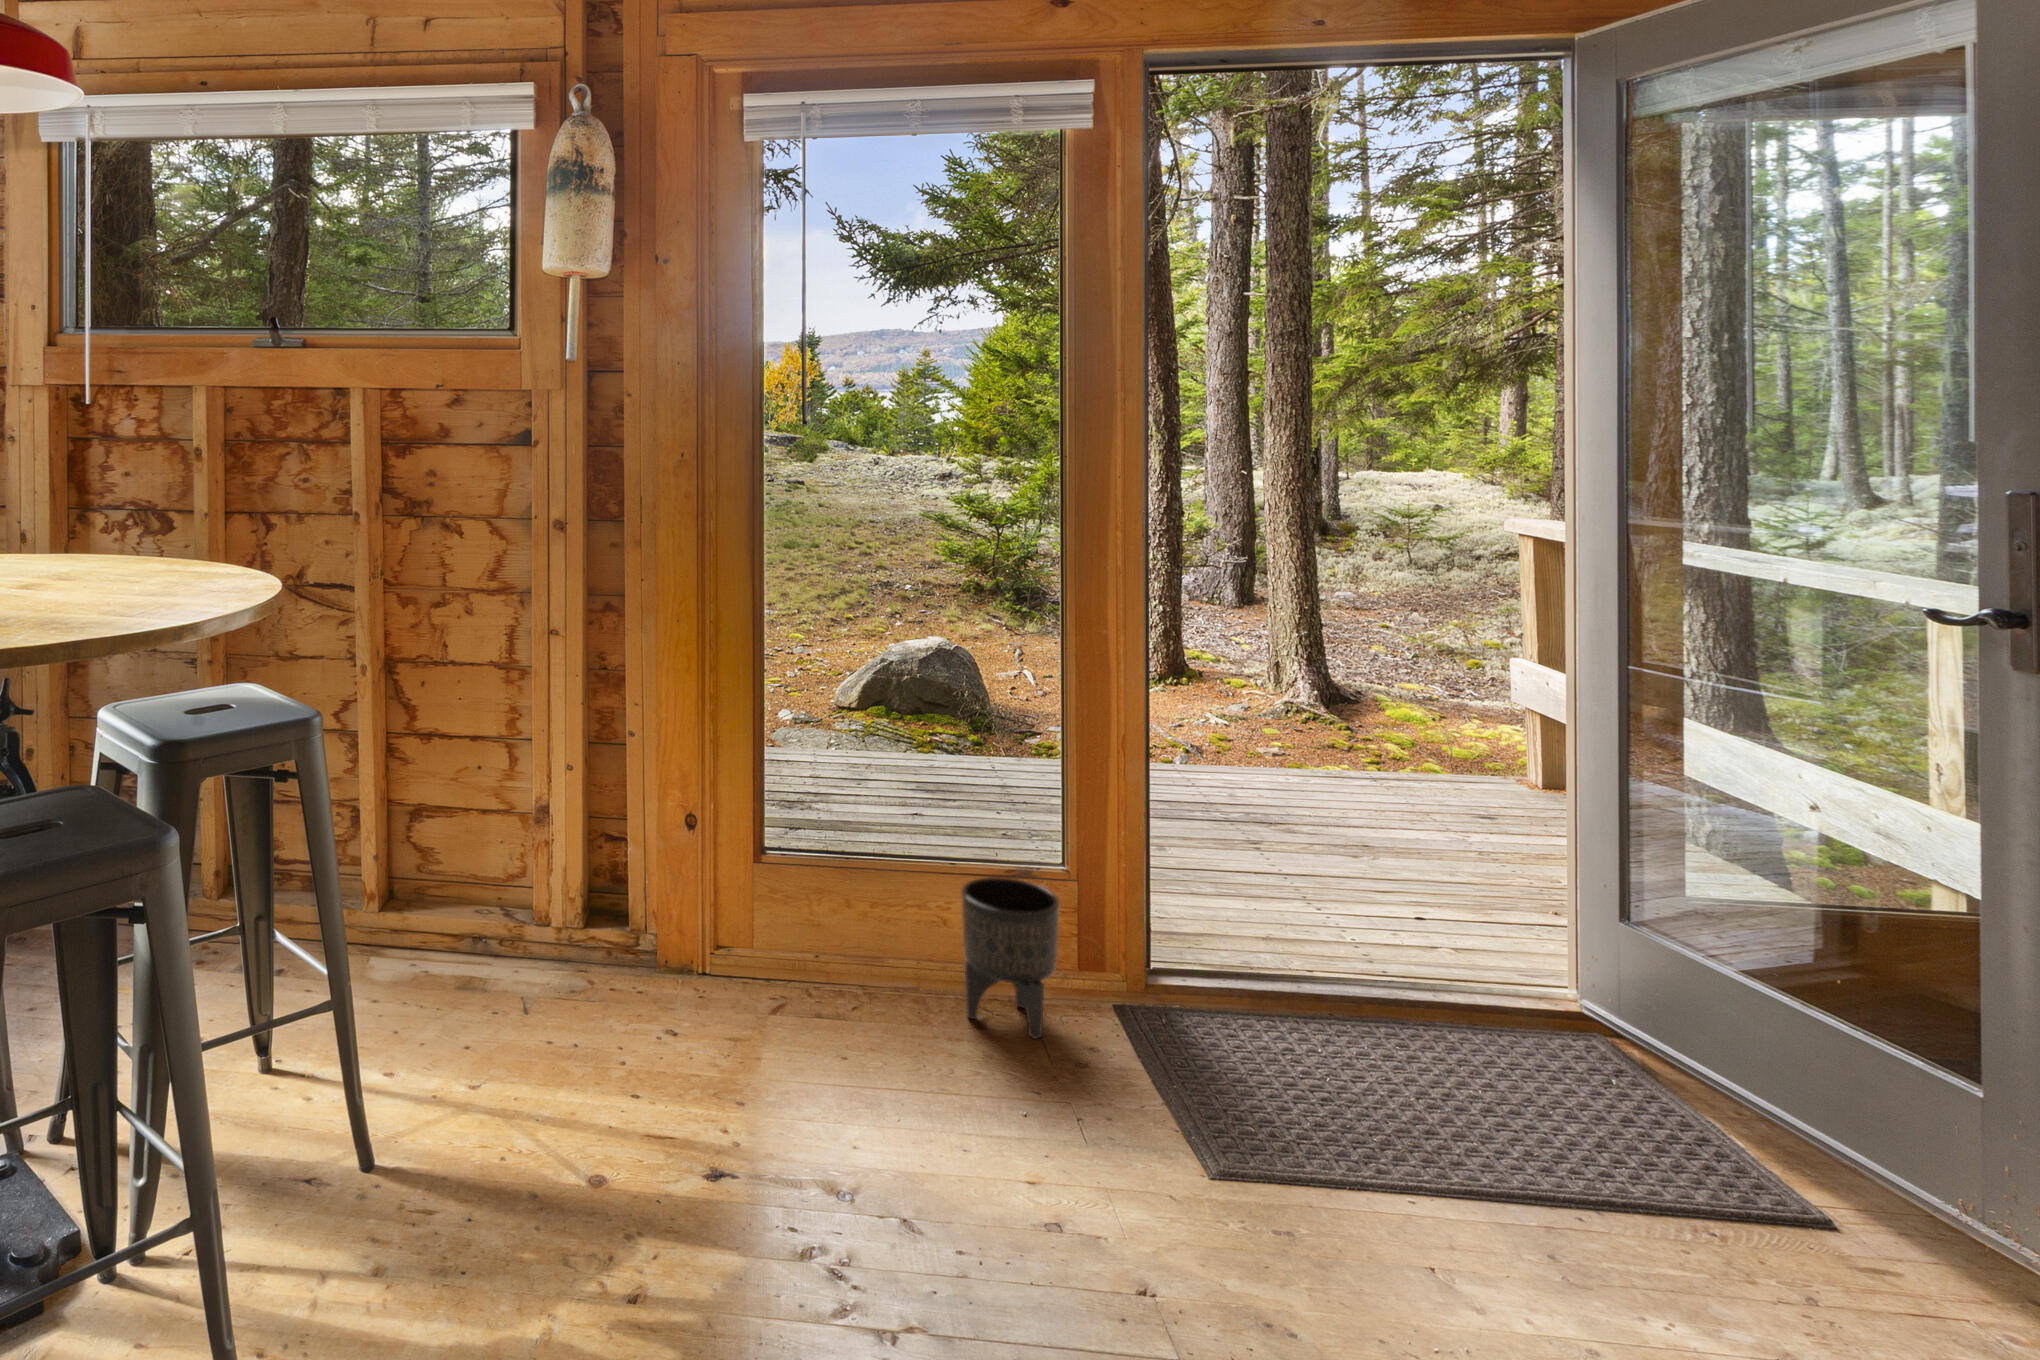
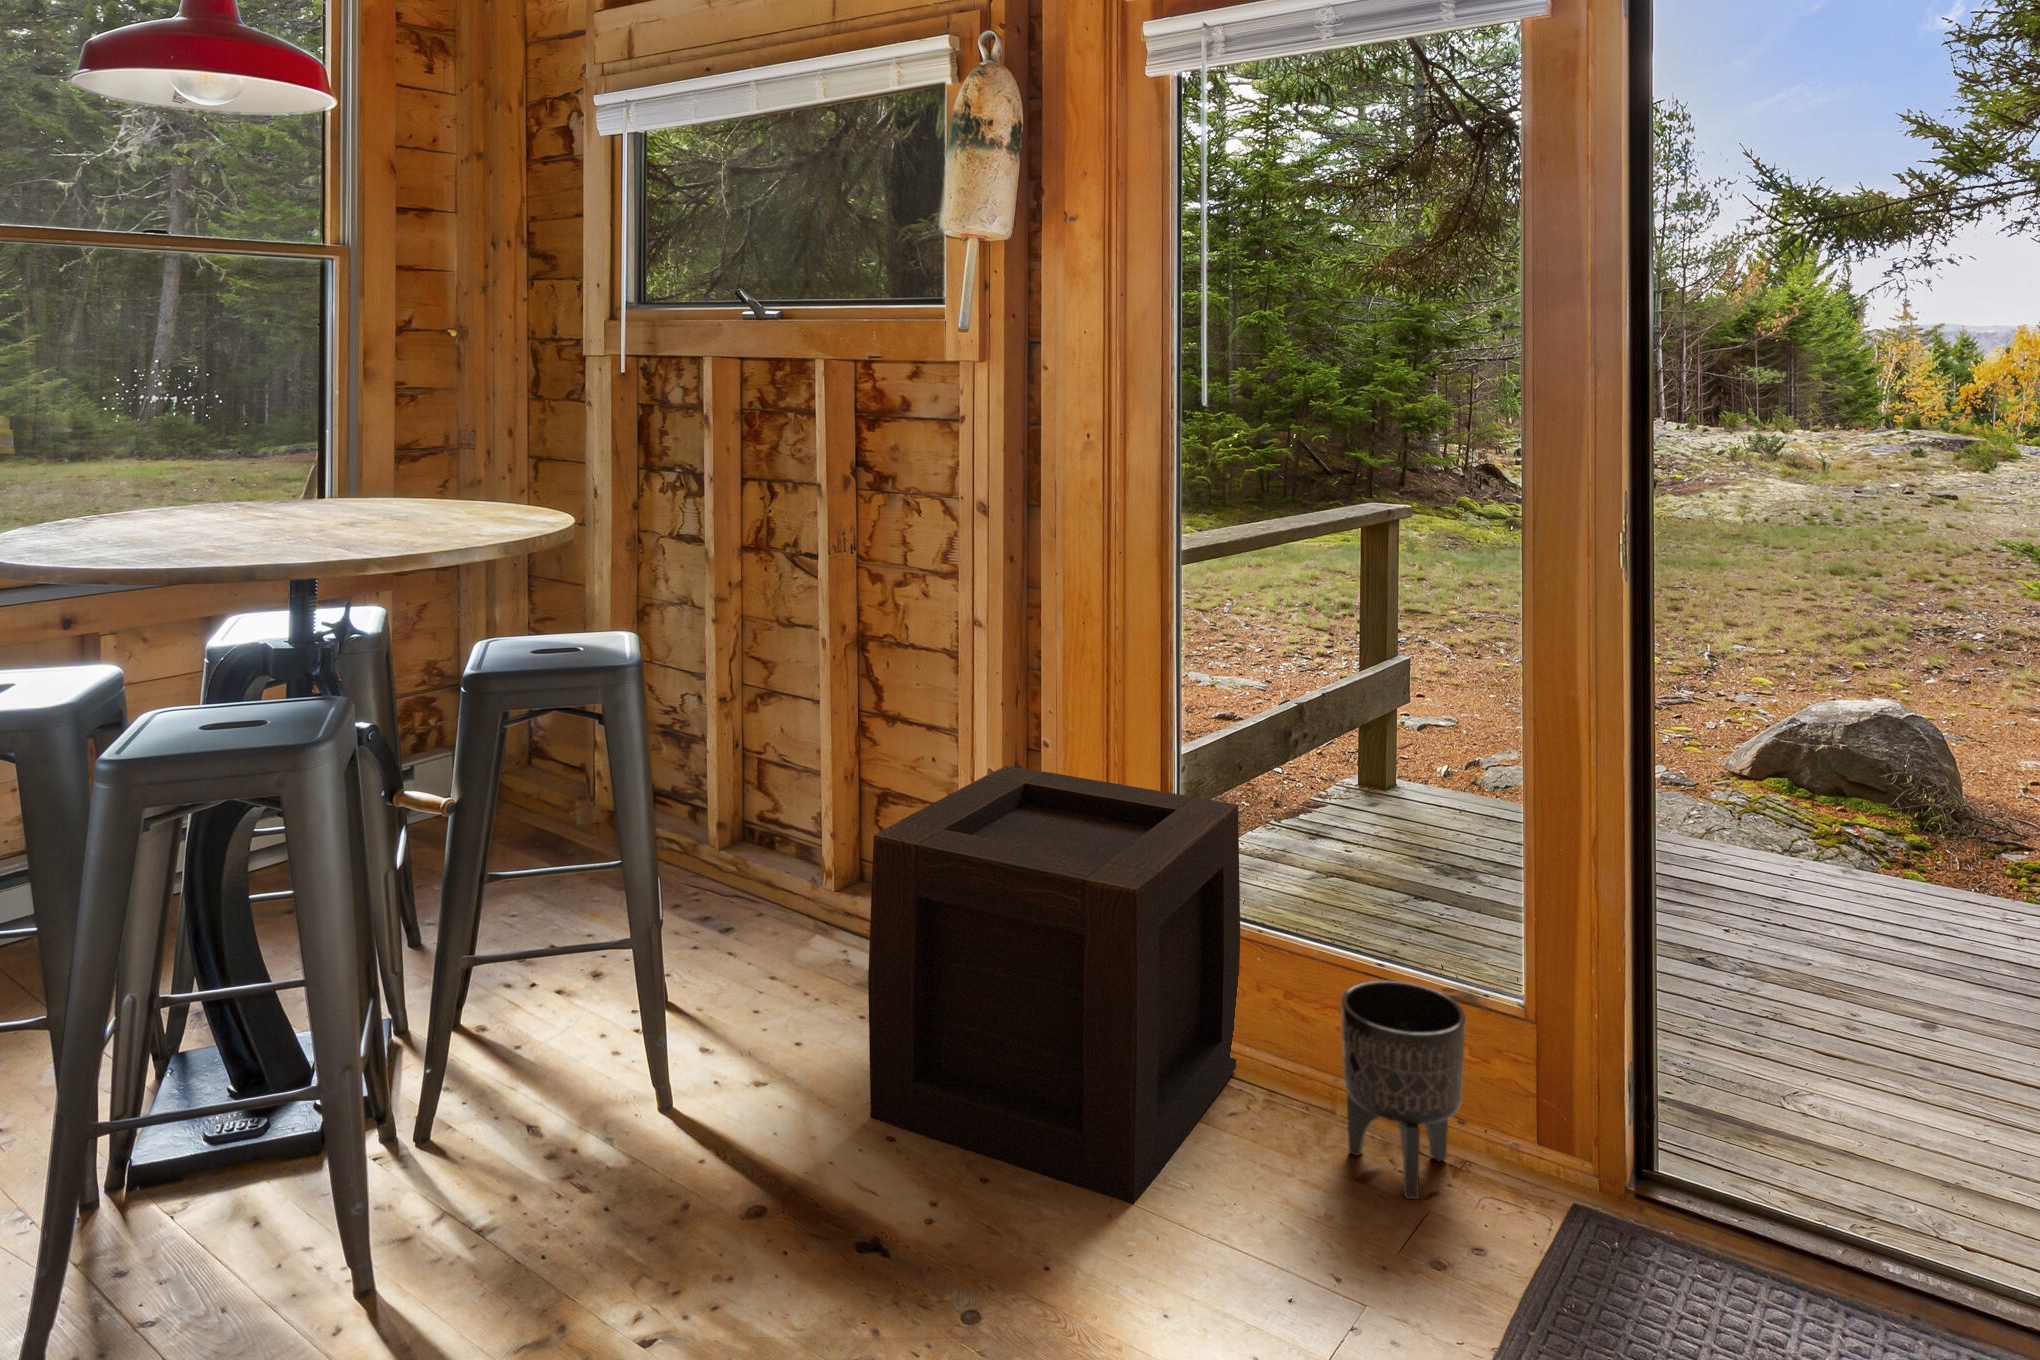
wooden crate: none [612,759,887,1100] -> present [868,766,1240,1204]

